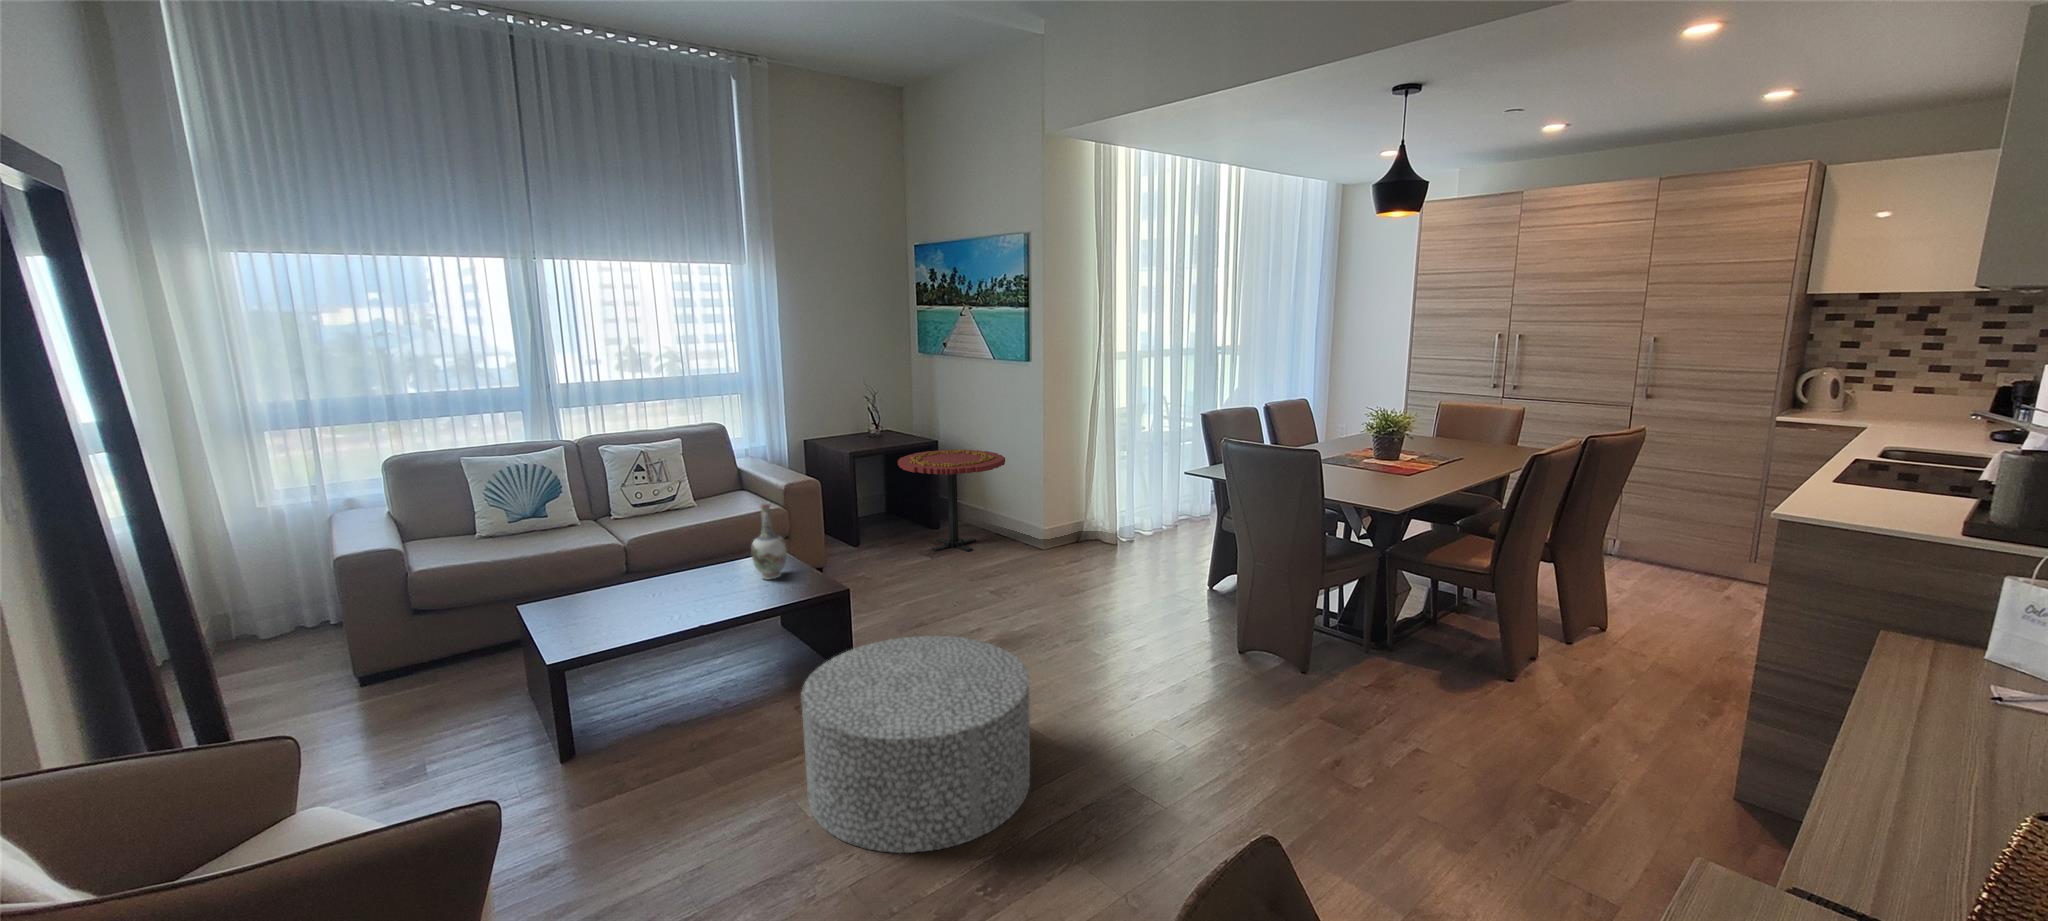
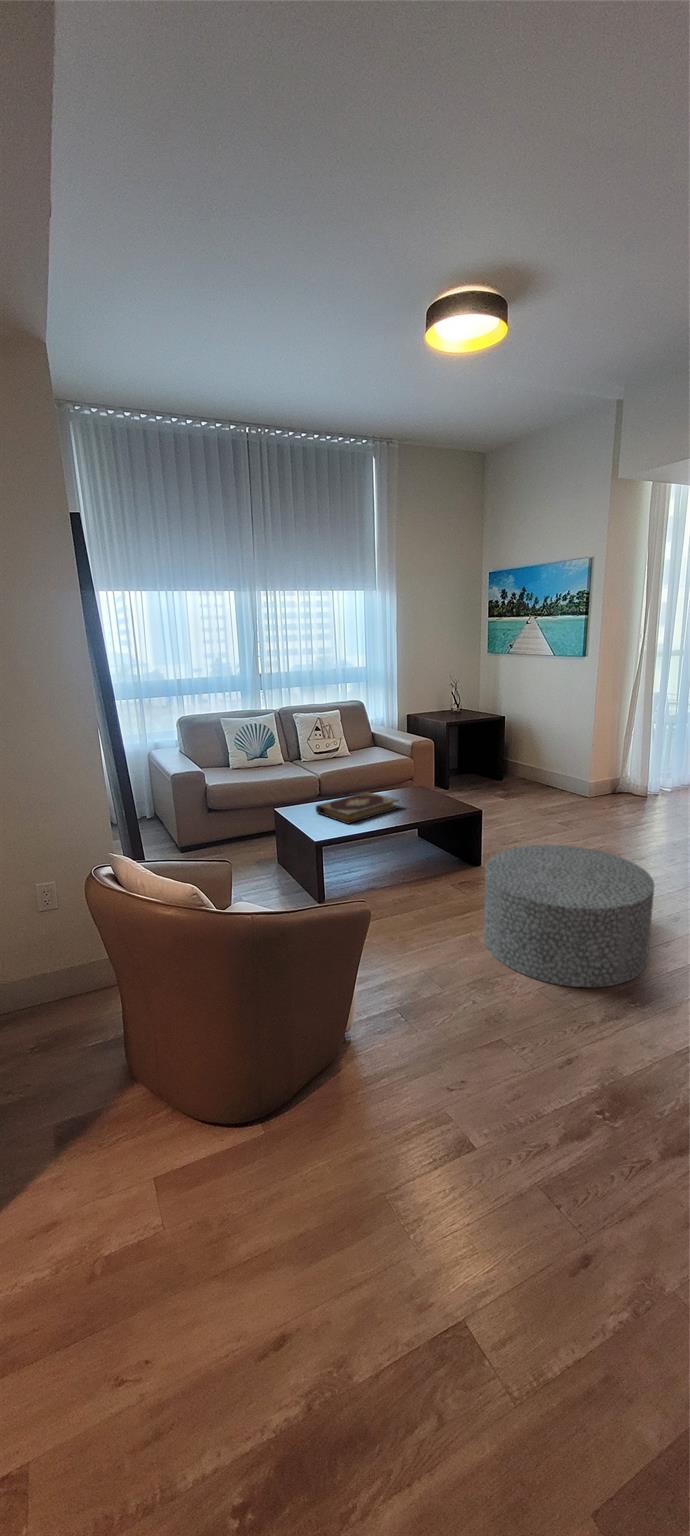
side table: present [898,450,1005,551] -> none [480,722,561,795]
vase: present [751,502,787,579] -> none [412,750,435,803]
book: none [589,566,729,622] -> present [316,792,398,824]

